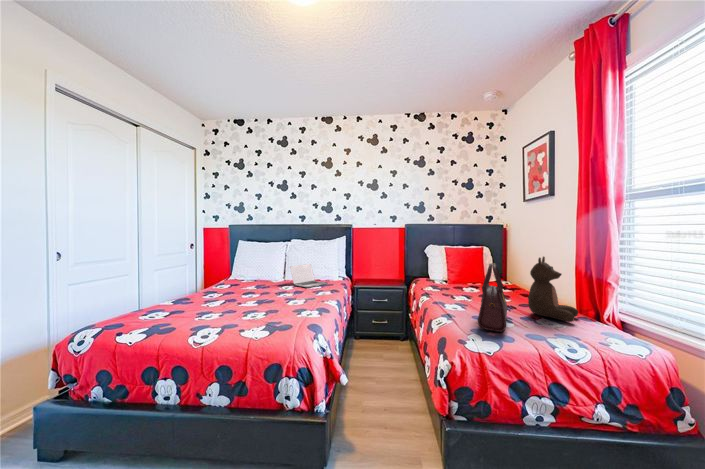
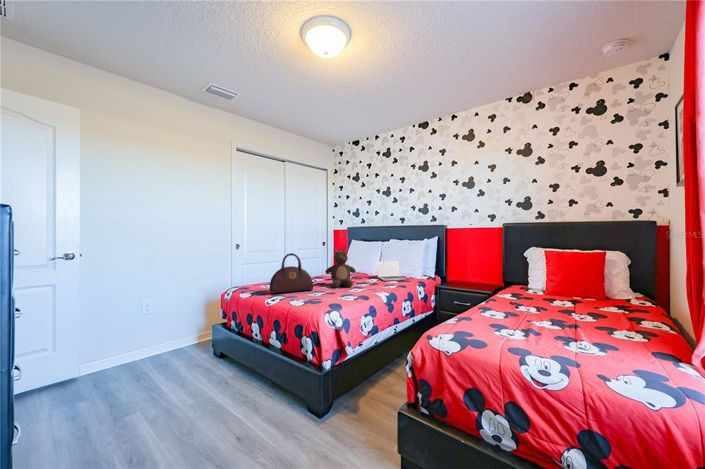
stuffed bear: present [528,257,578,322] -> present [325,248,356,287]
handbag: present [478,263,507,332] -> present [270,253,313,293]

